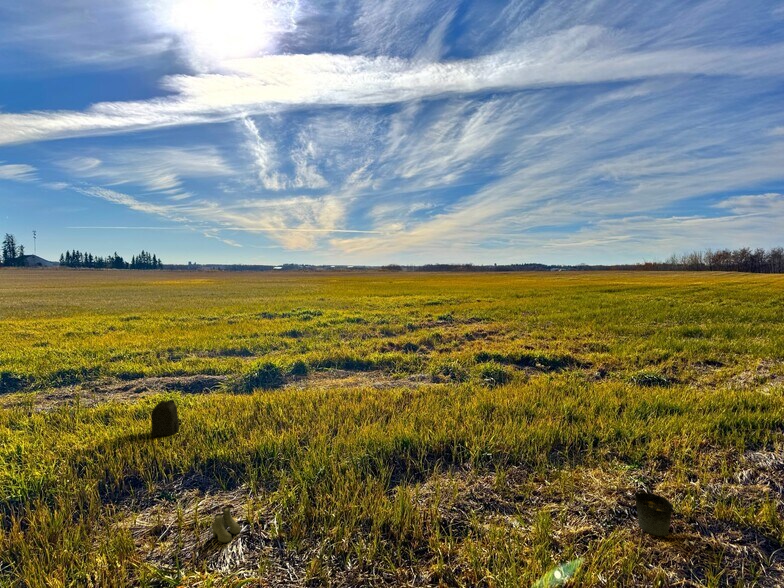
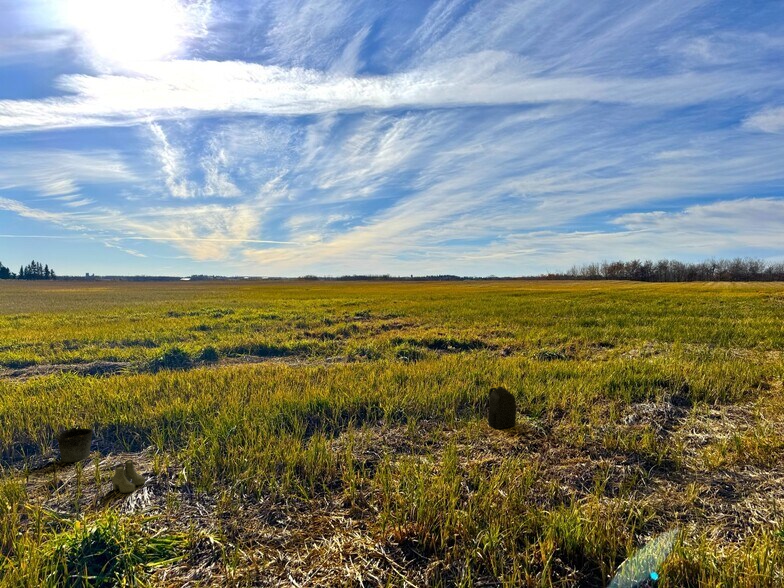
backpack: present [151,400,179,437] -> present [487,387,516,429]
bucket: present [633,492,674,536] -> present [55,428,92,462]

